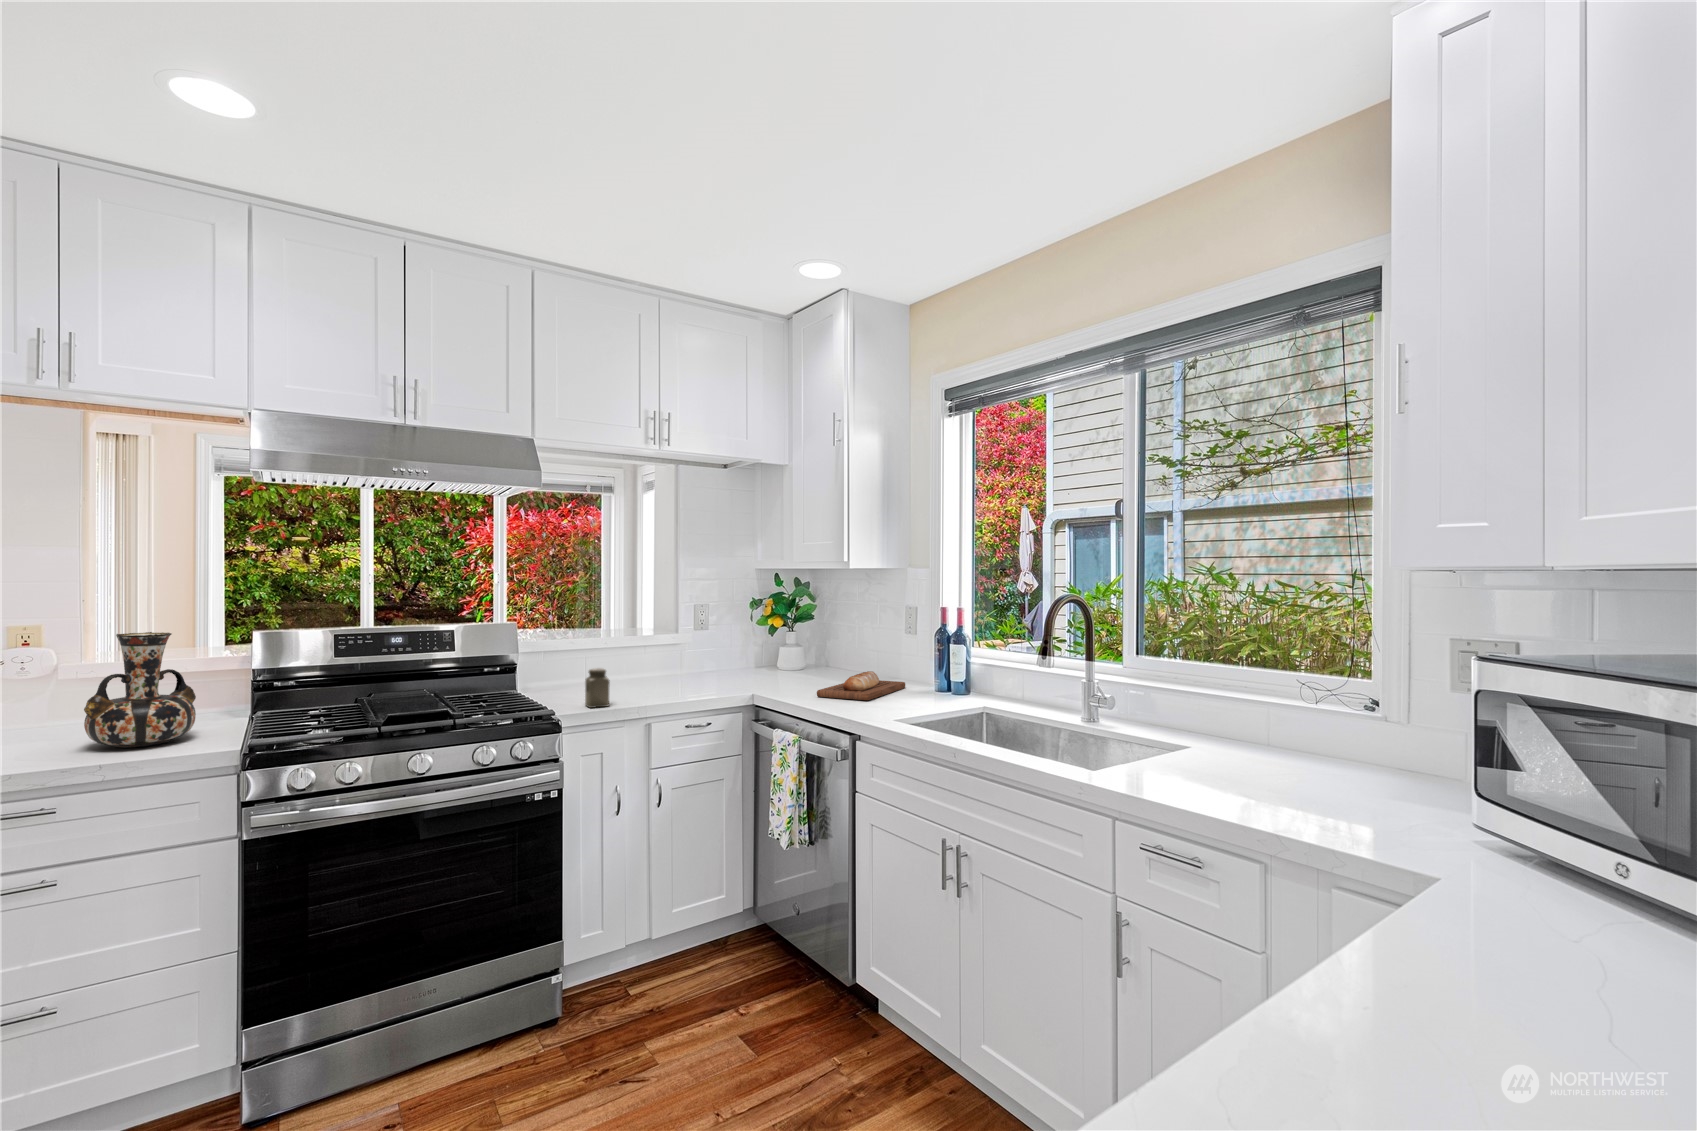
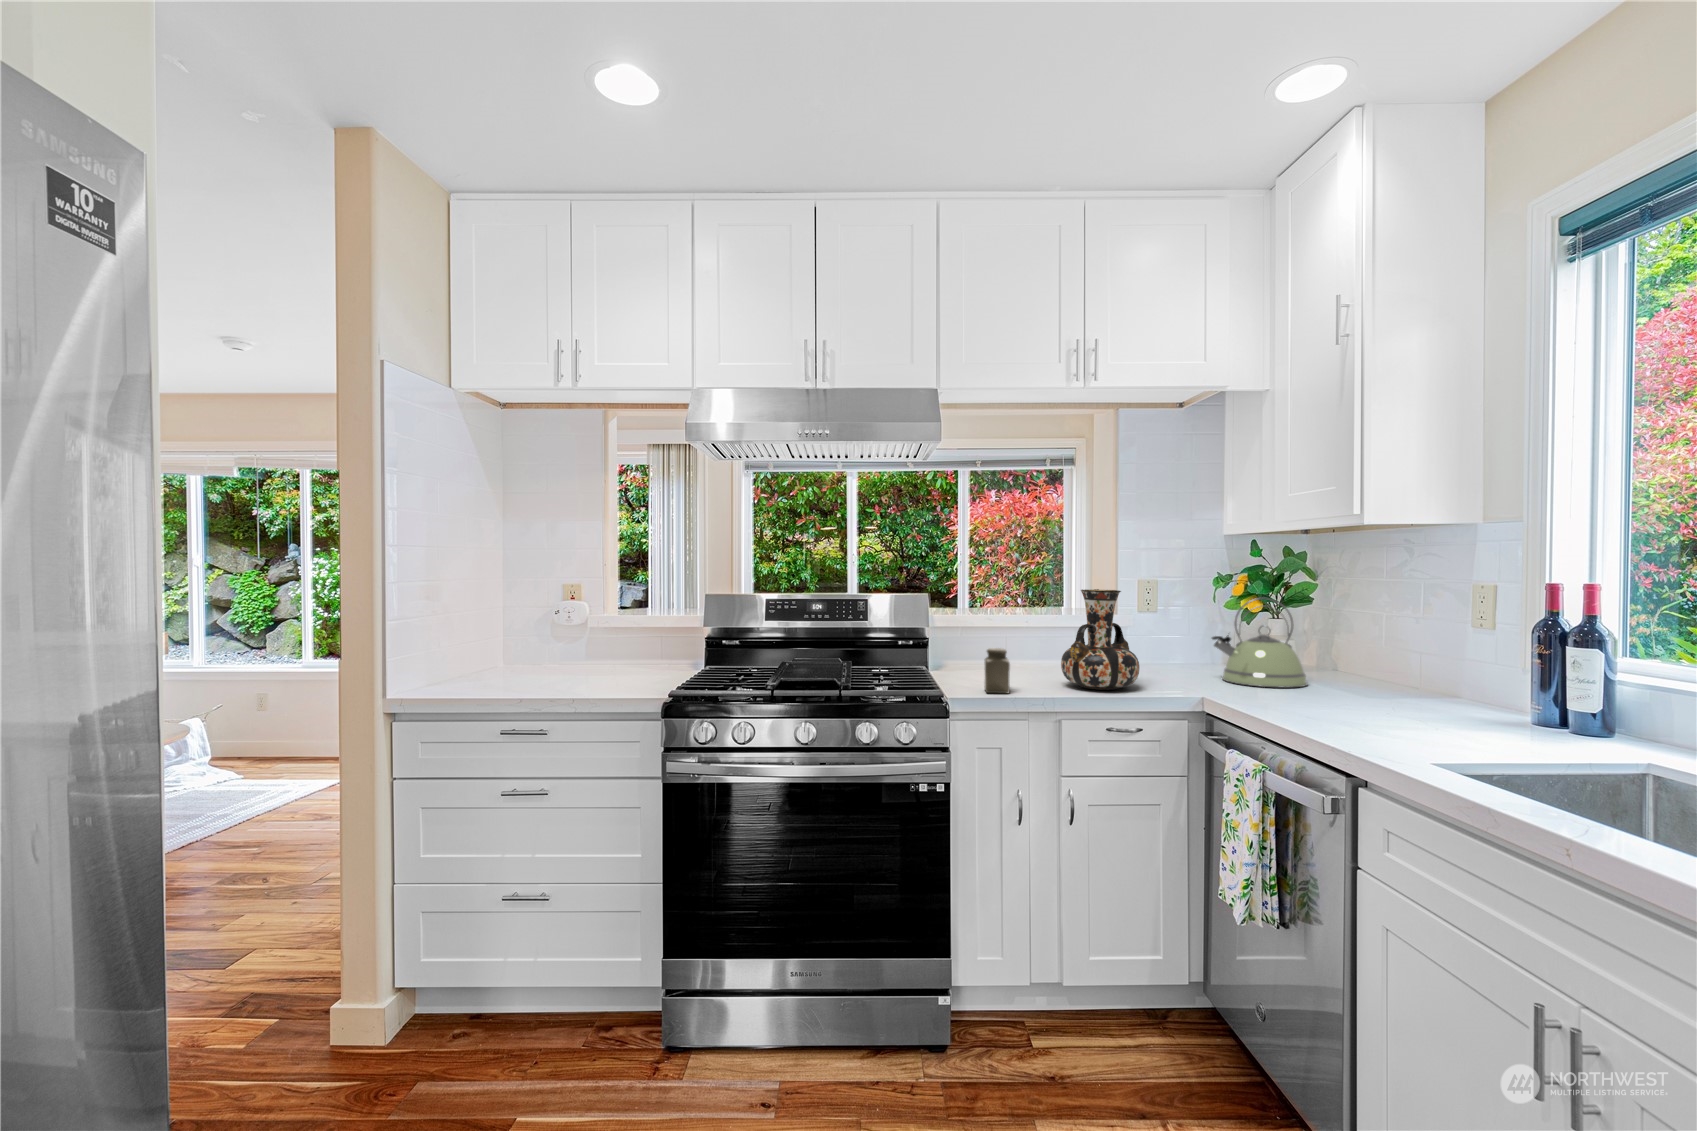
kettle: none [754,617,816,684] -> present [1212,598,1307,688]
decorative vase: present [84,632,196,747] -> present [1061,589,1139,690]
bread loaf: present [817,671,905,700] -> none [1300,680,1469,725]

